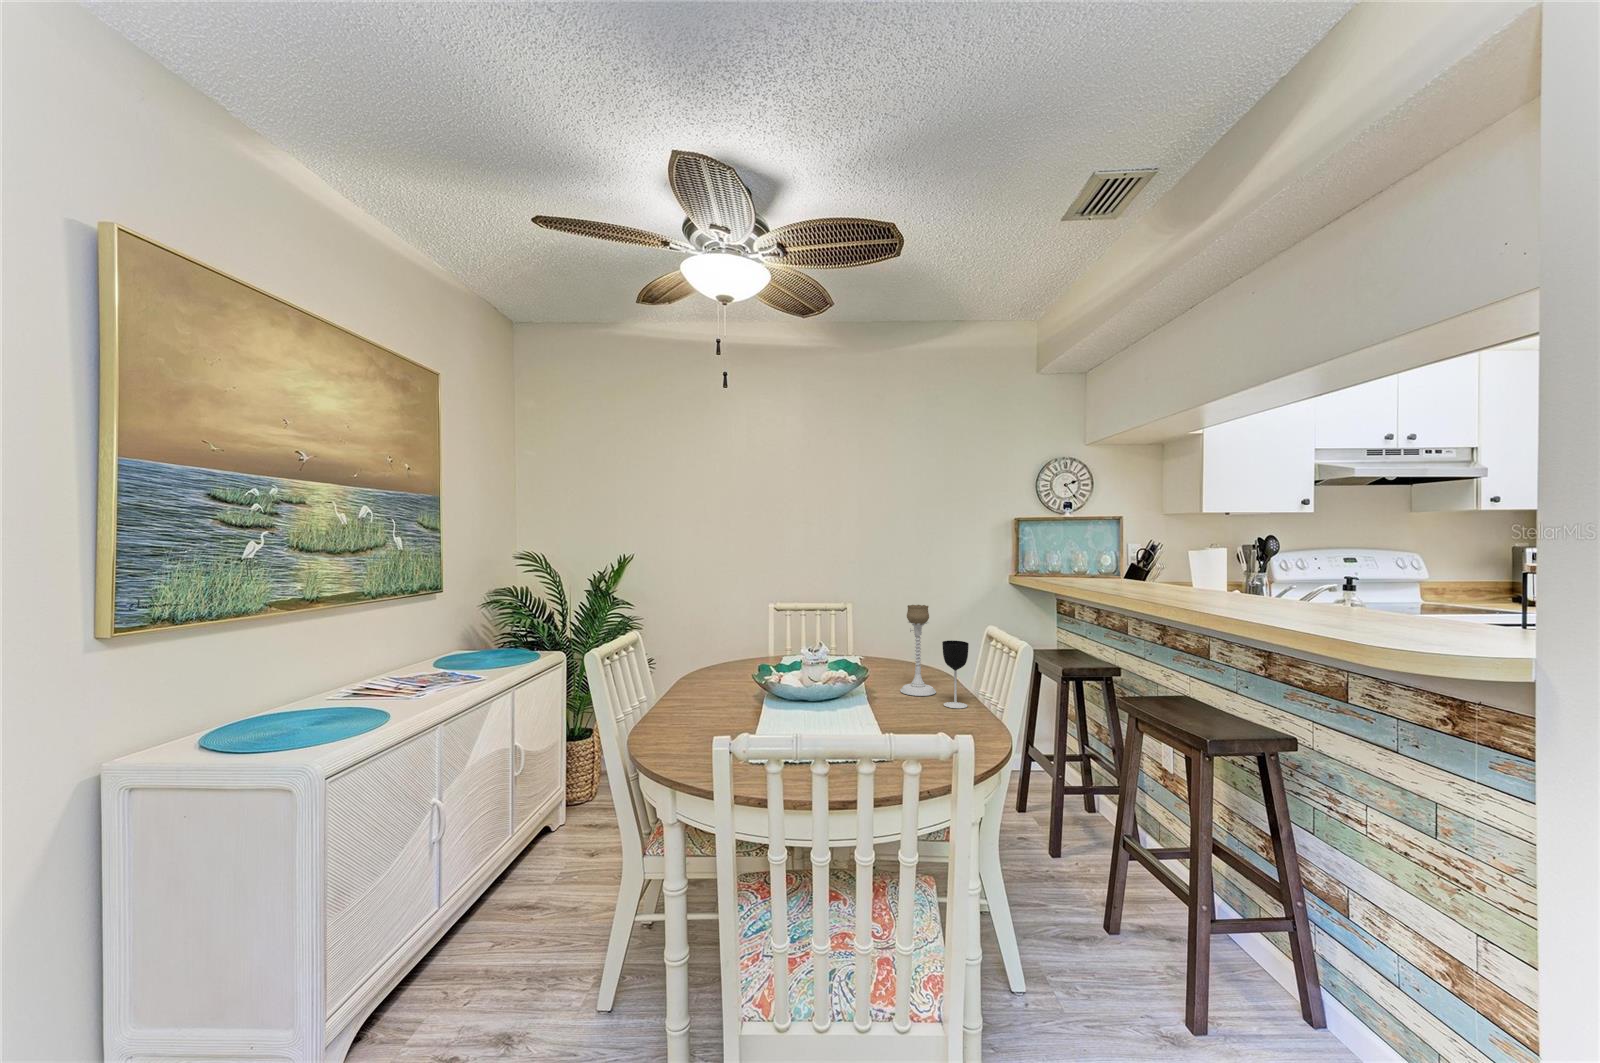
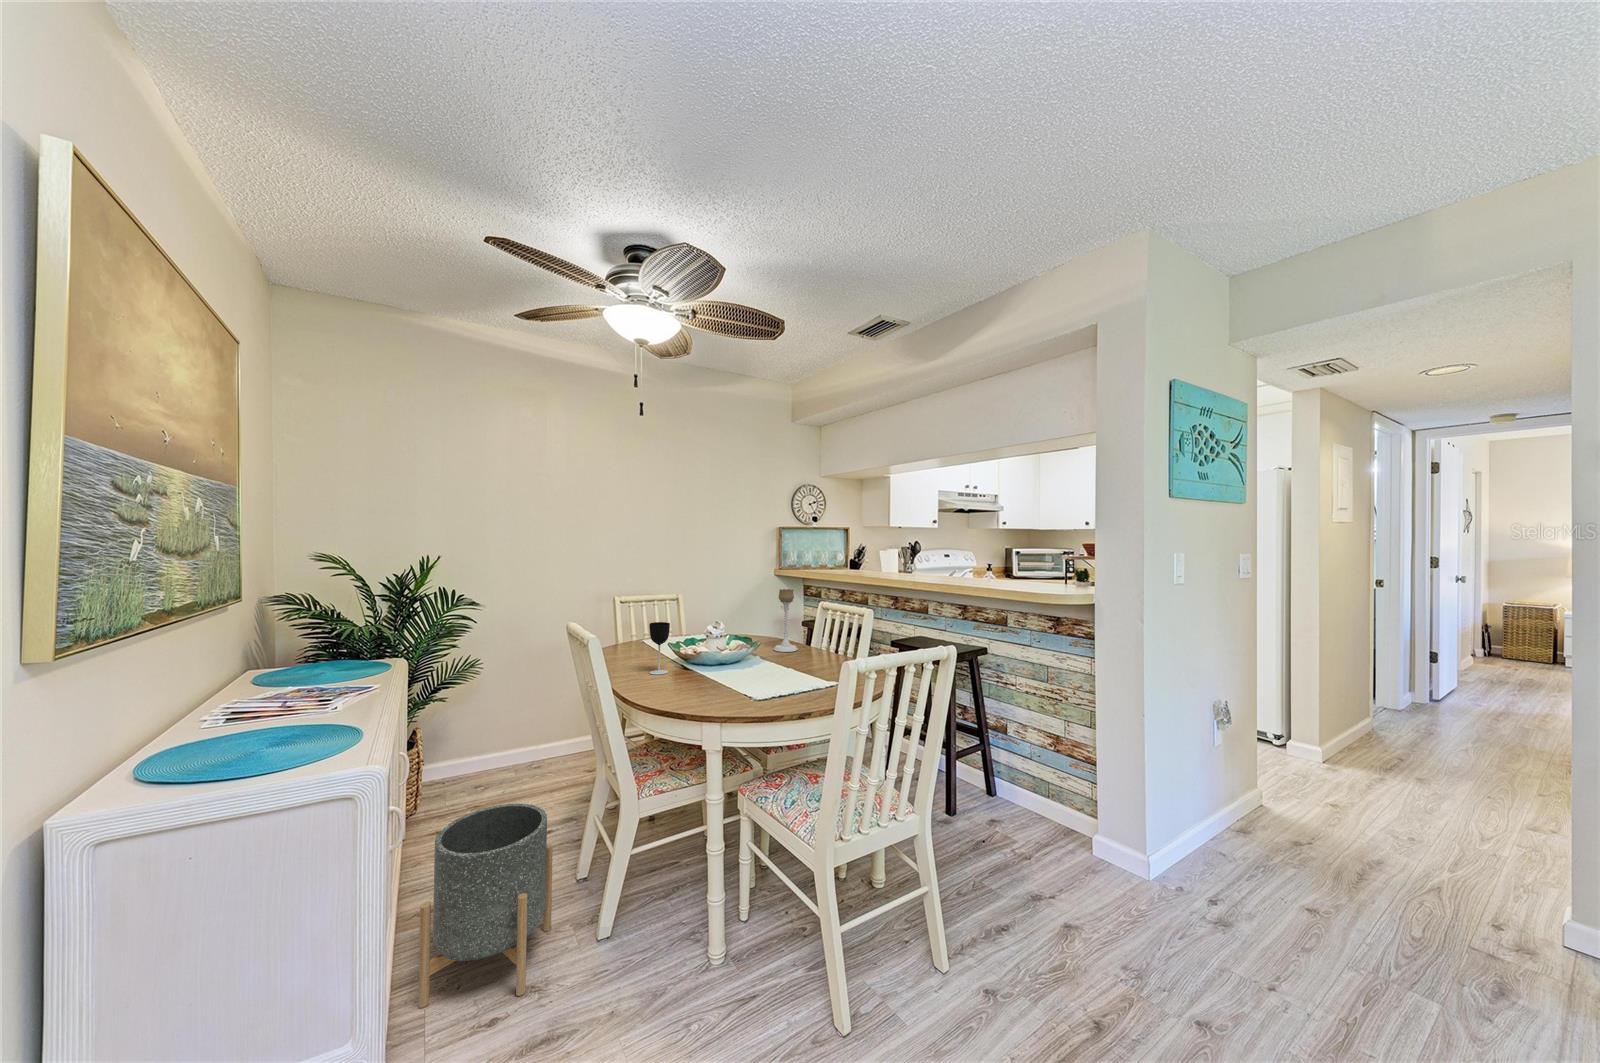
wine glass: present [942,640,969,708] -> present [649,622,670,674]
planter: none [420,820,567,1037] -> present [418,804,553,1008]

